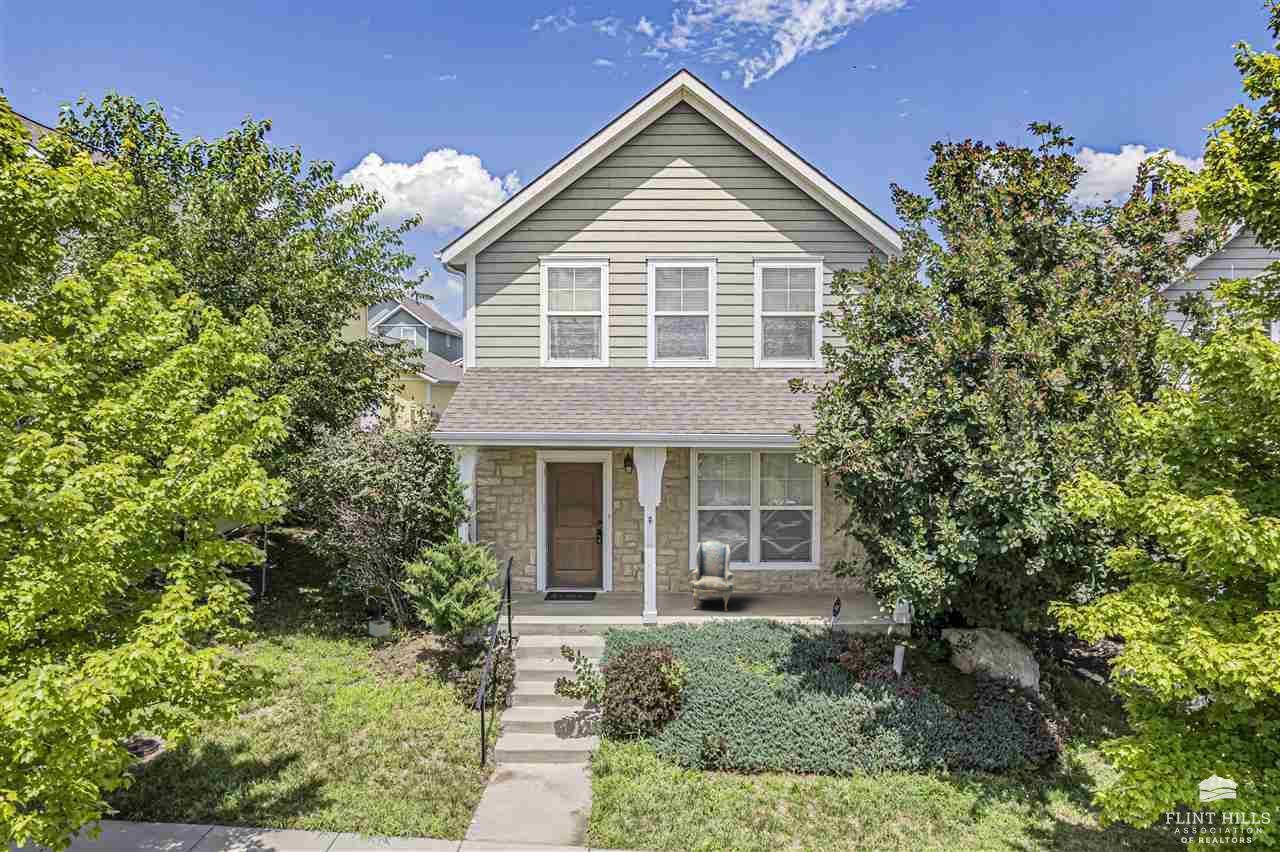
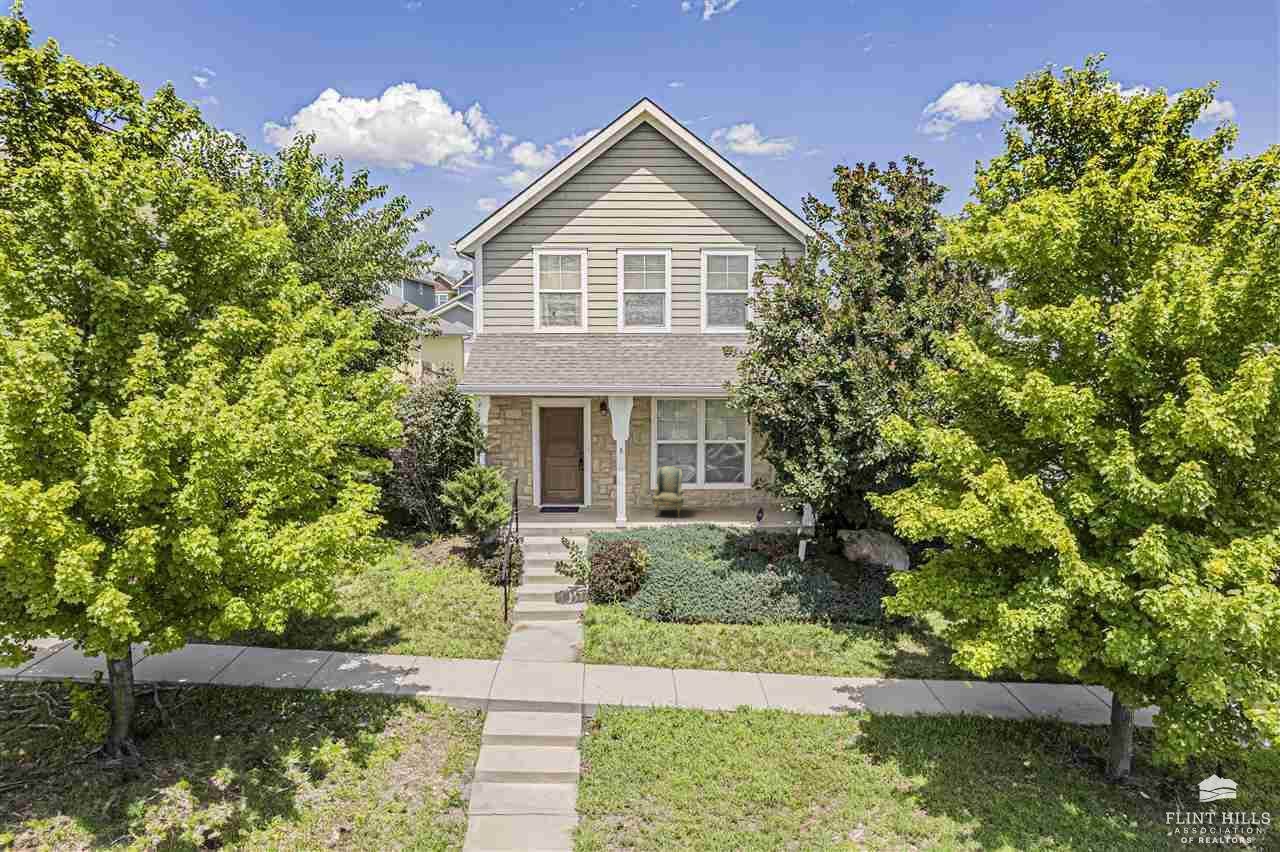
potted tree: present [368,585,390,637] -> none [407,497,426,540]

